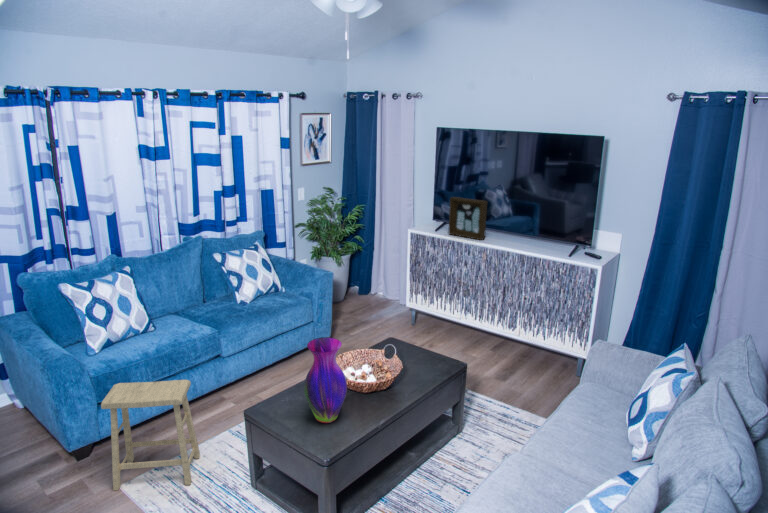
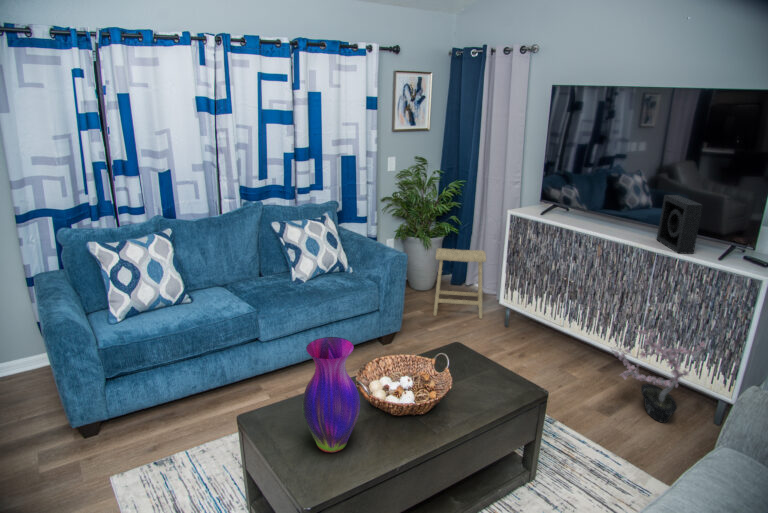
picture frame: present [449,197,487,240] -> none [555,172,610,229]
speaker: none [525,211,554,254] -> present [657,195,703,254]
potted plant: none [498,307,568,380] -> present [612,329,705,423]
footstool: present [101,379,200,491] -> present [434,248,486,319]

